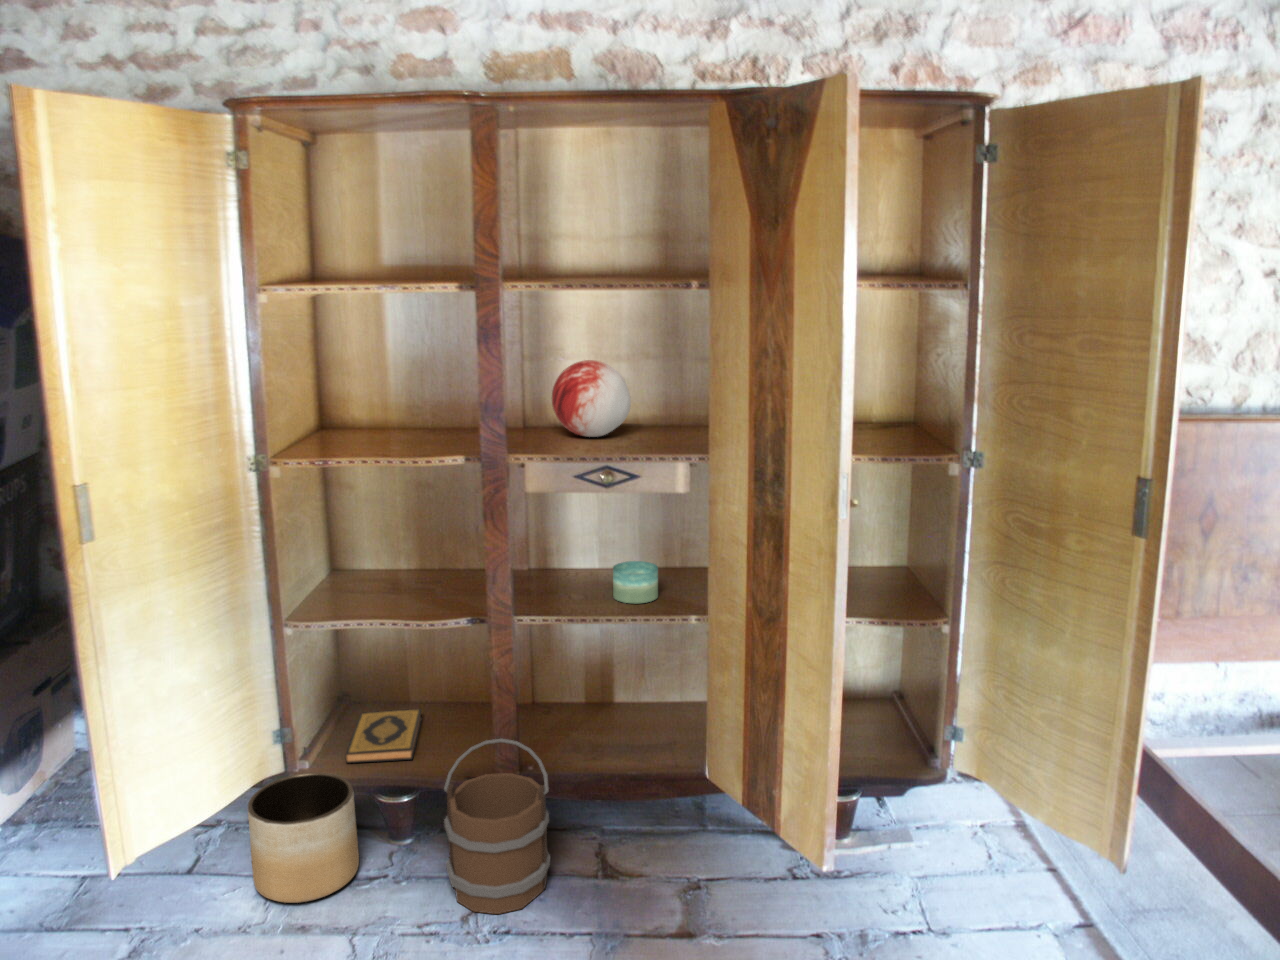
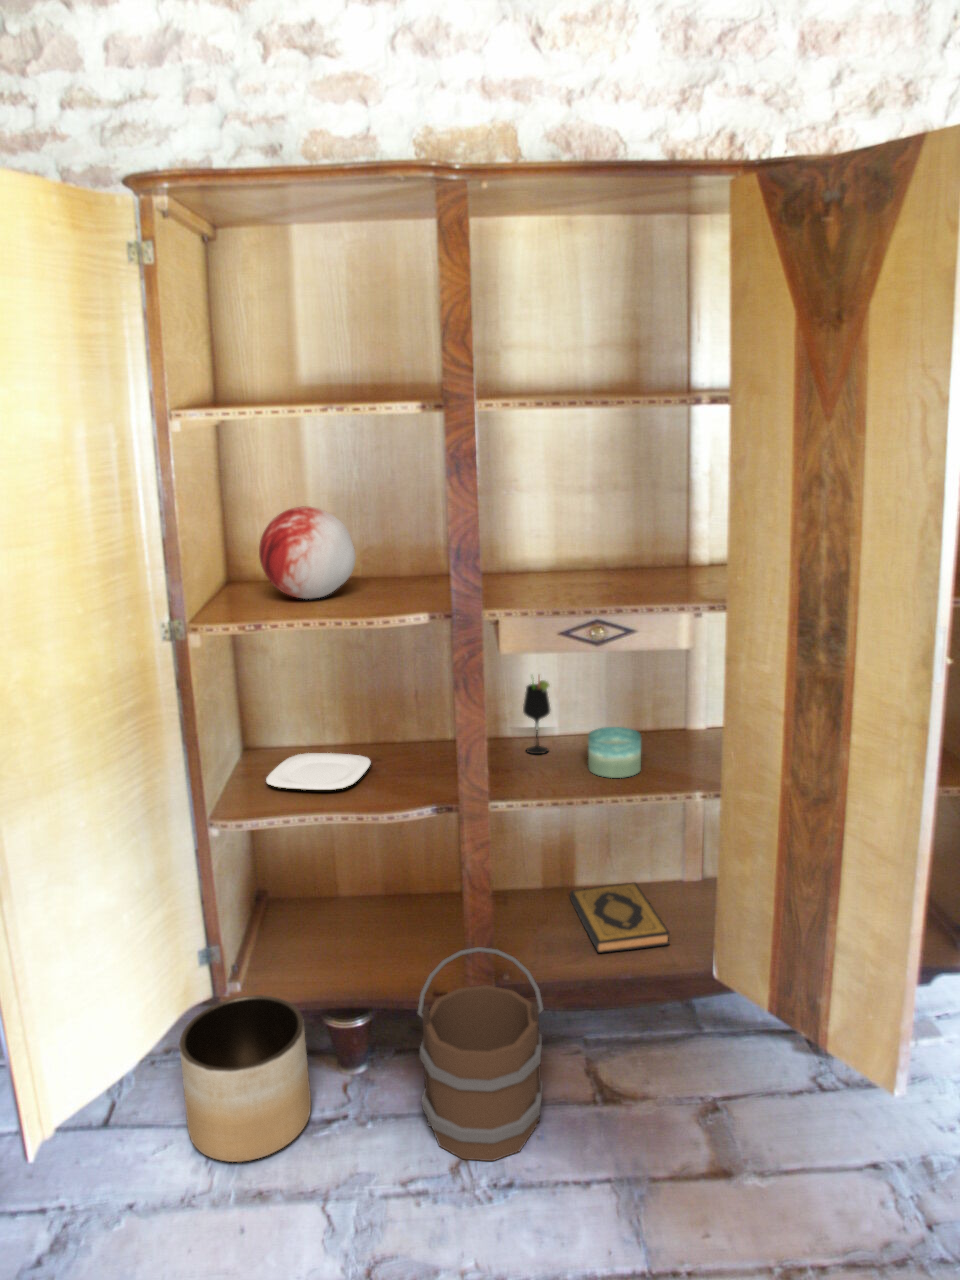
decorative orb: present [552,360,631,437] -> present [259,506,356,599]
wine glass: none [565,513,588,583] -> present [523,680,551,754]
plate: none [339,574,432,603] -> present [266,753,371,790]
hardback book: present [345,709,422,763] -> present [570,883,670,953]

